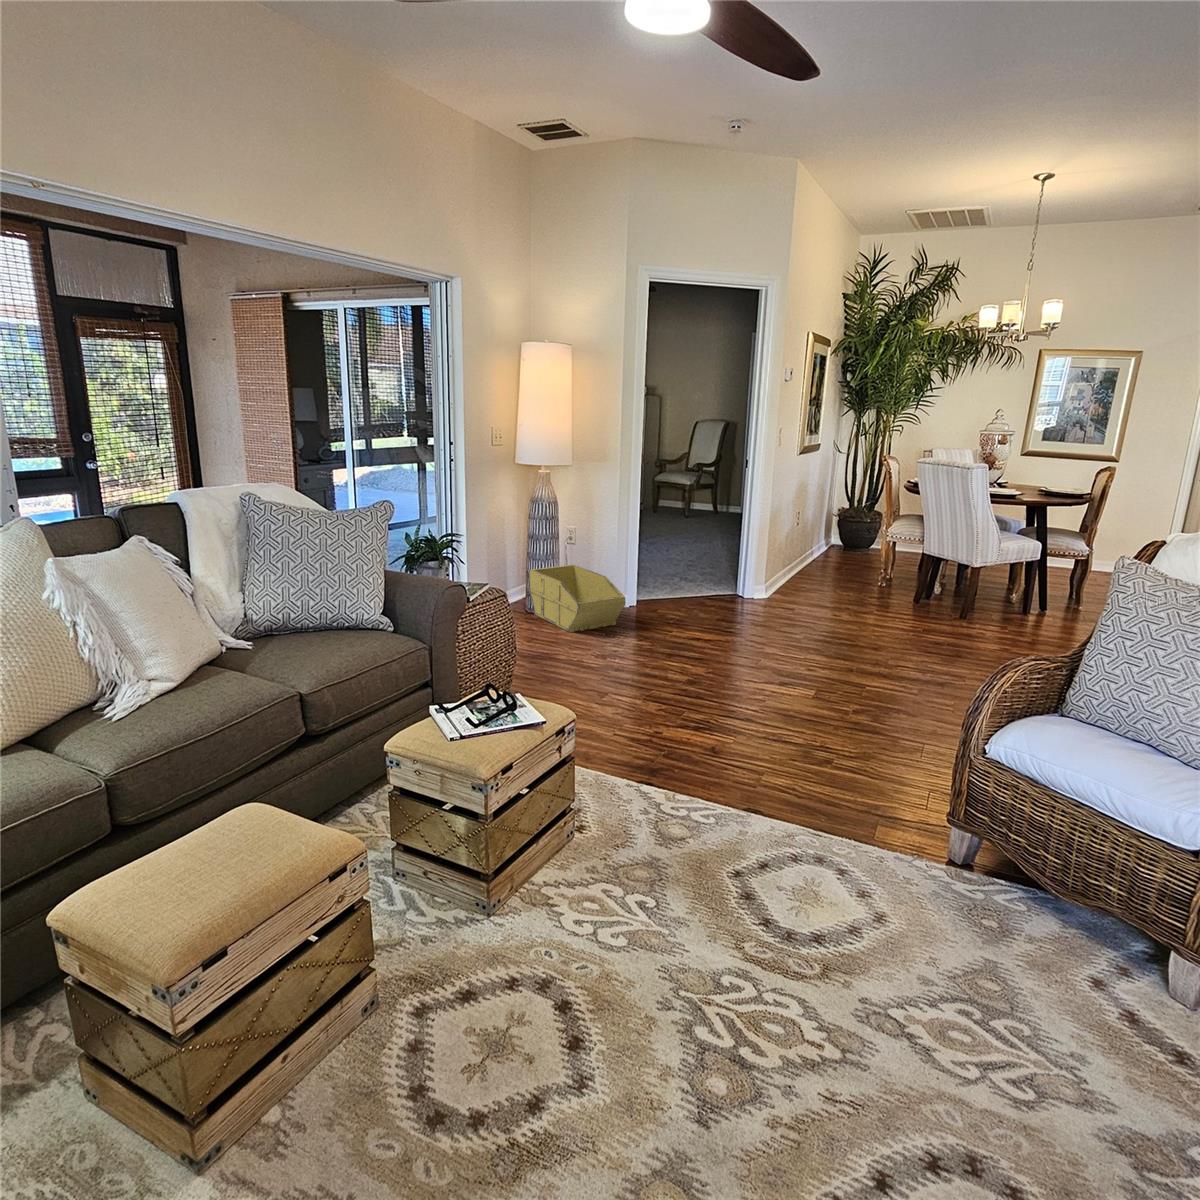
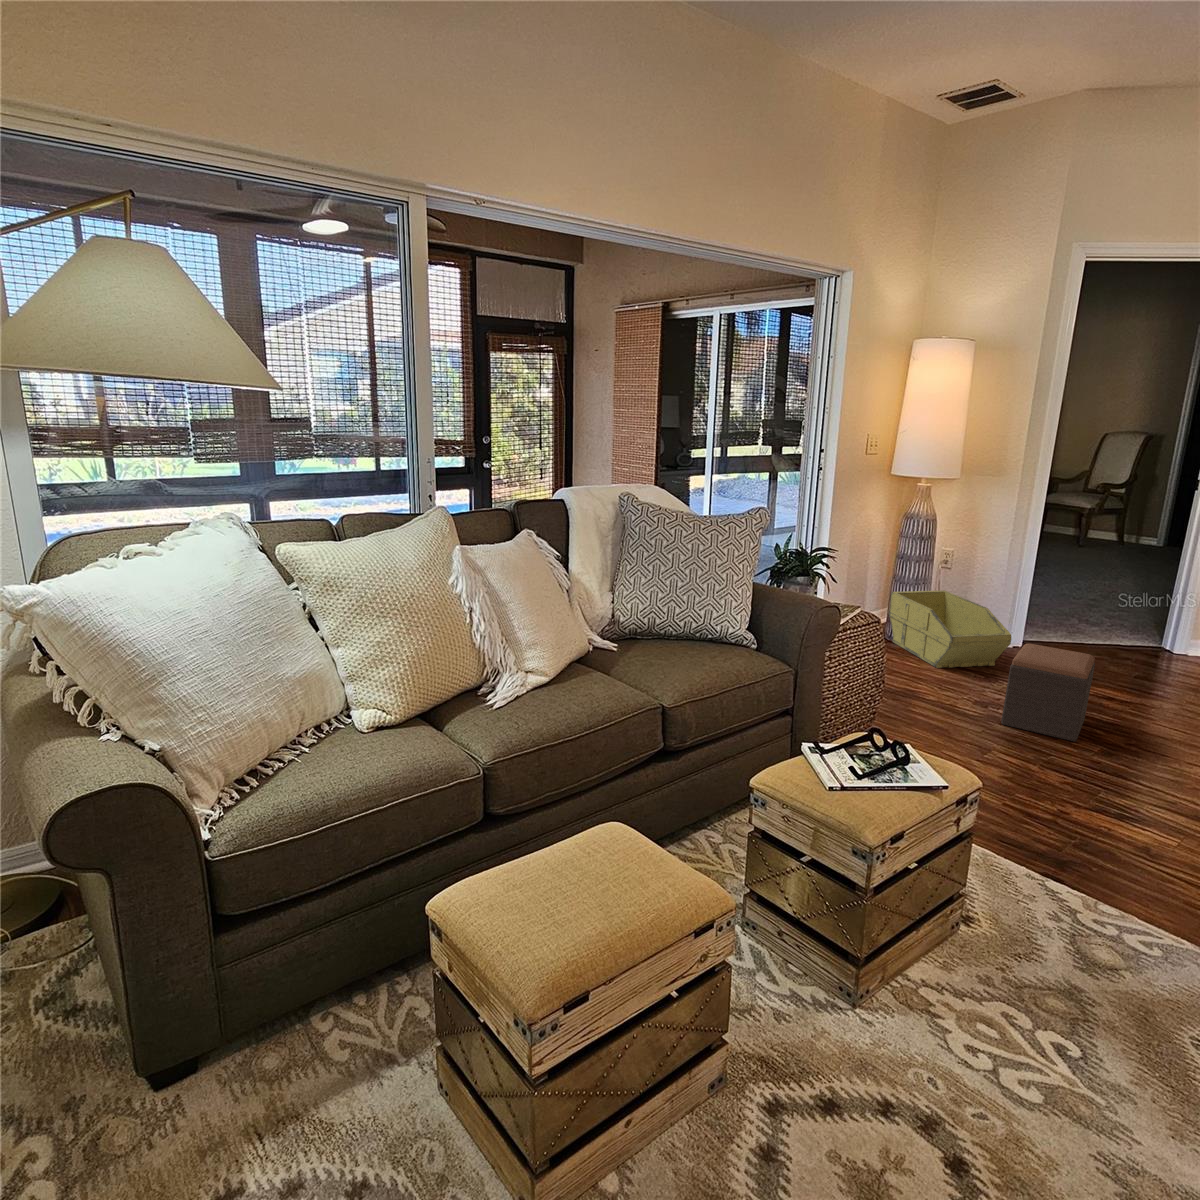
footstool: none [617,602,681,678] -> present [1001,643,1095,742]

